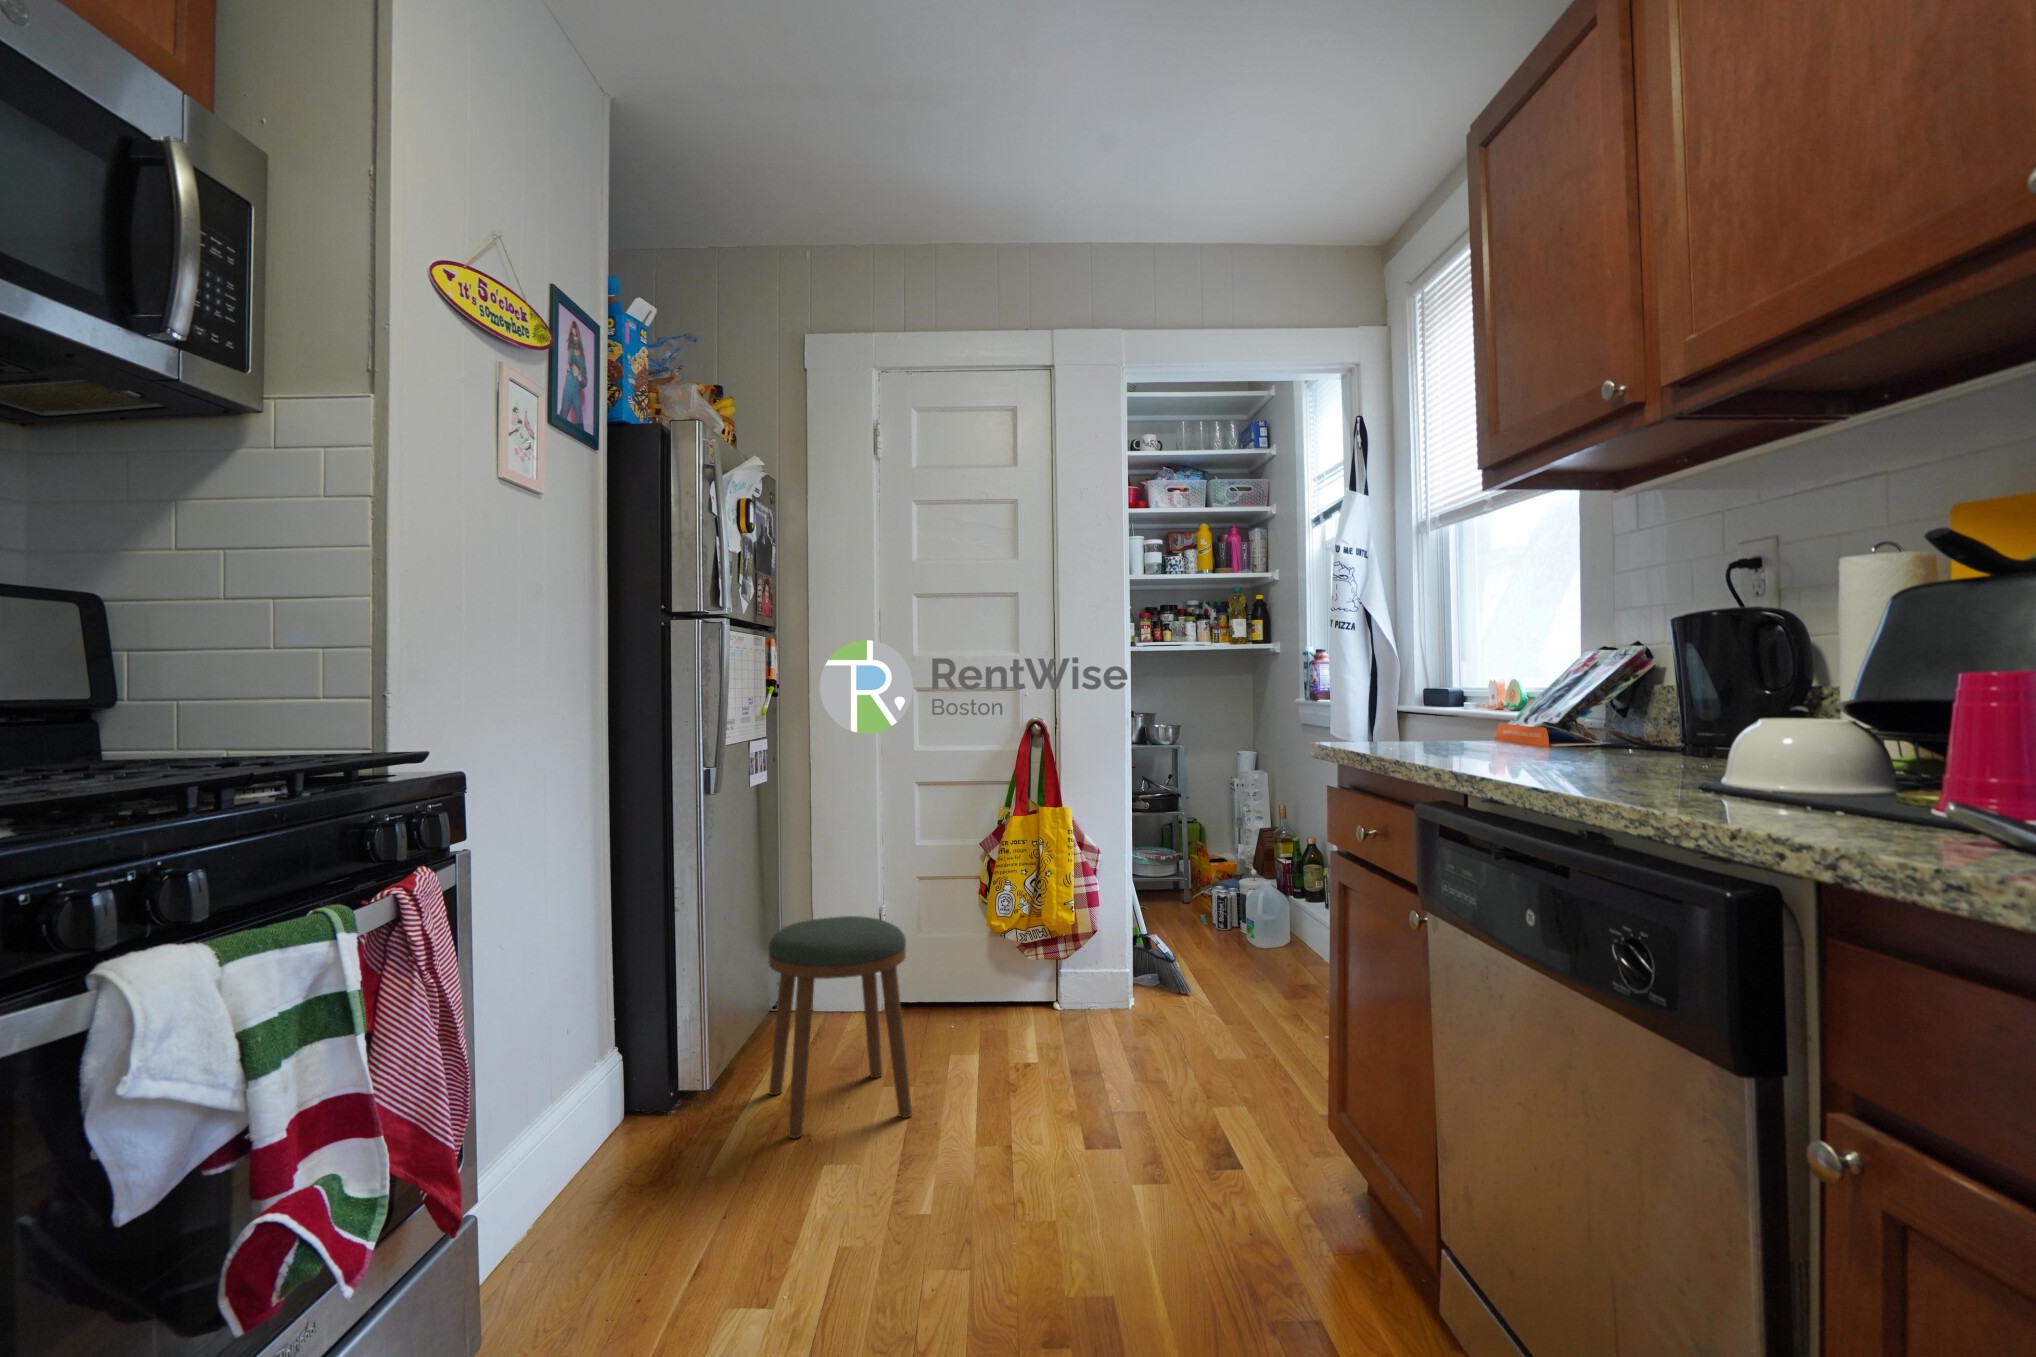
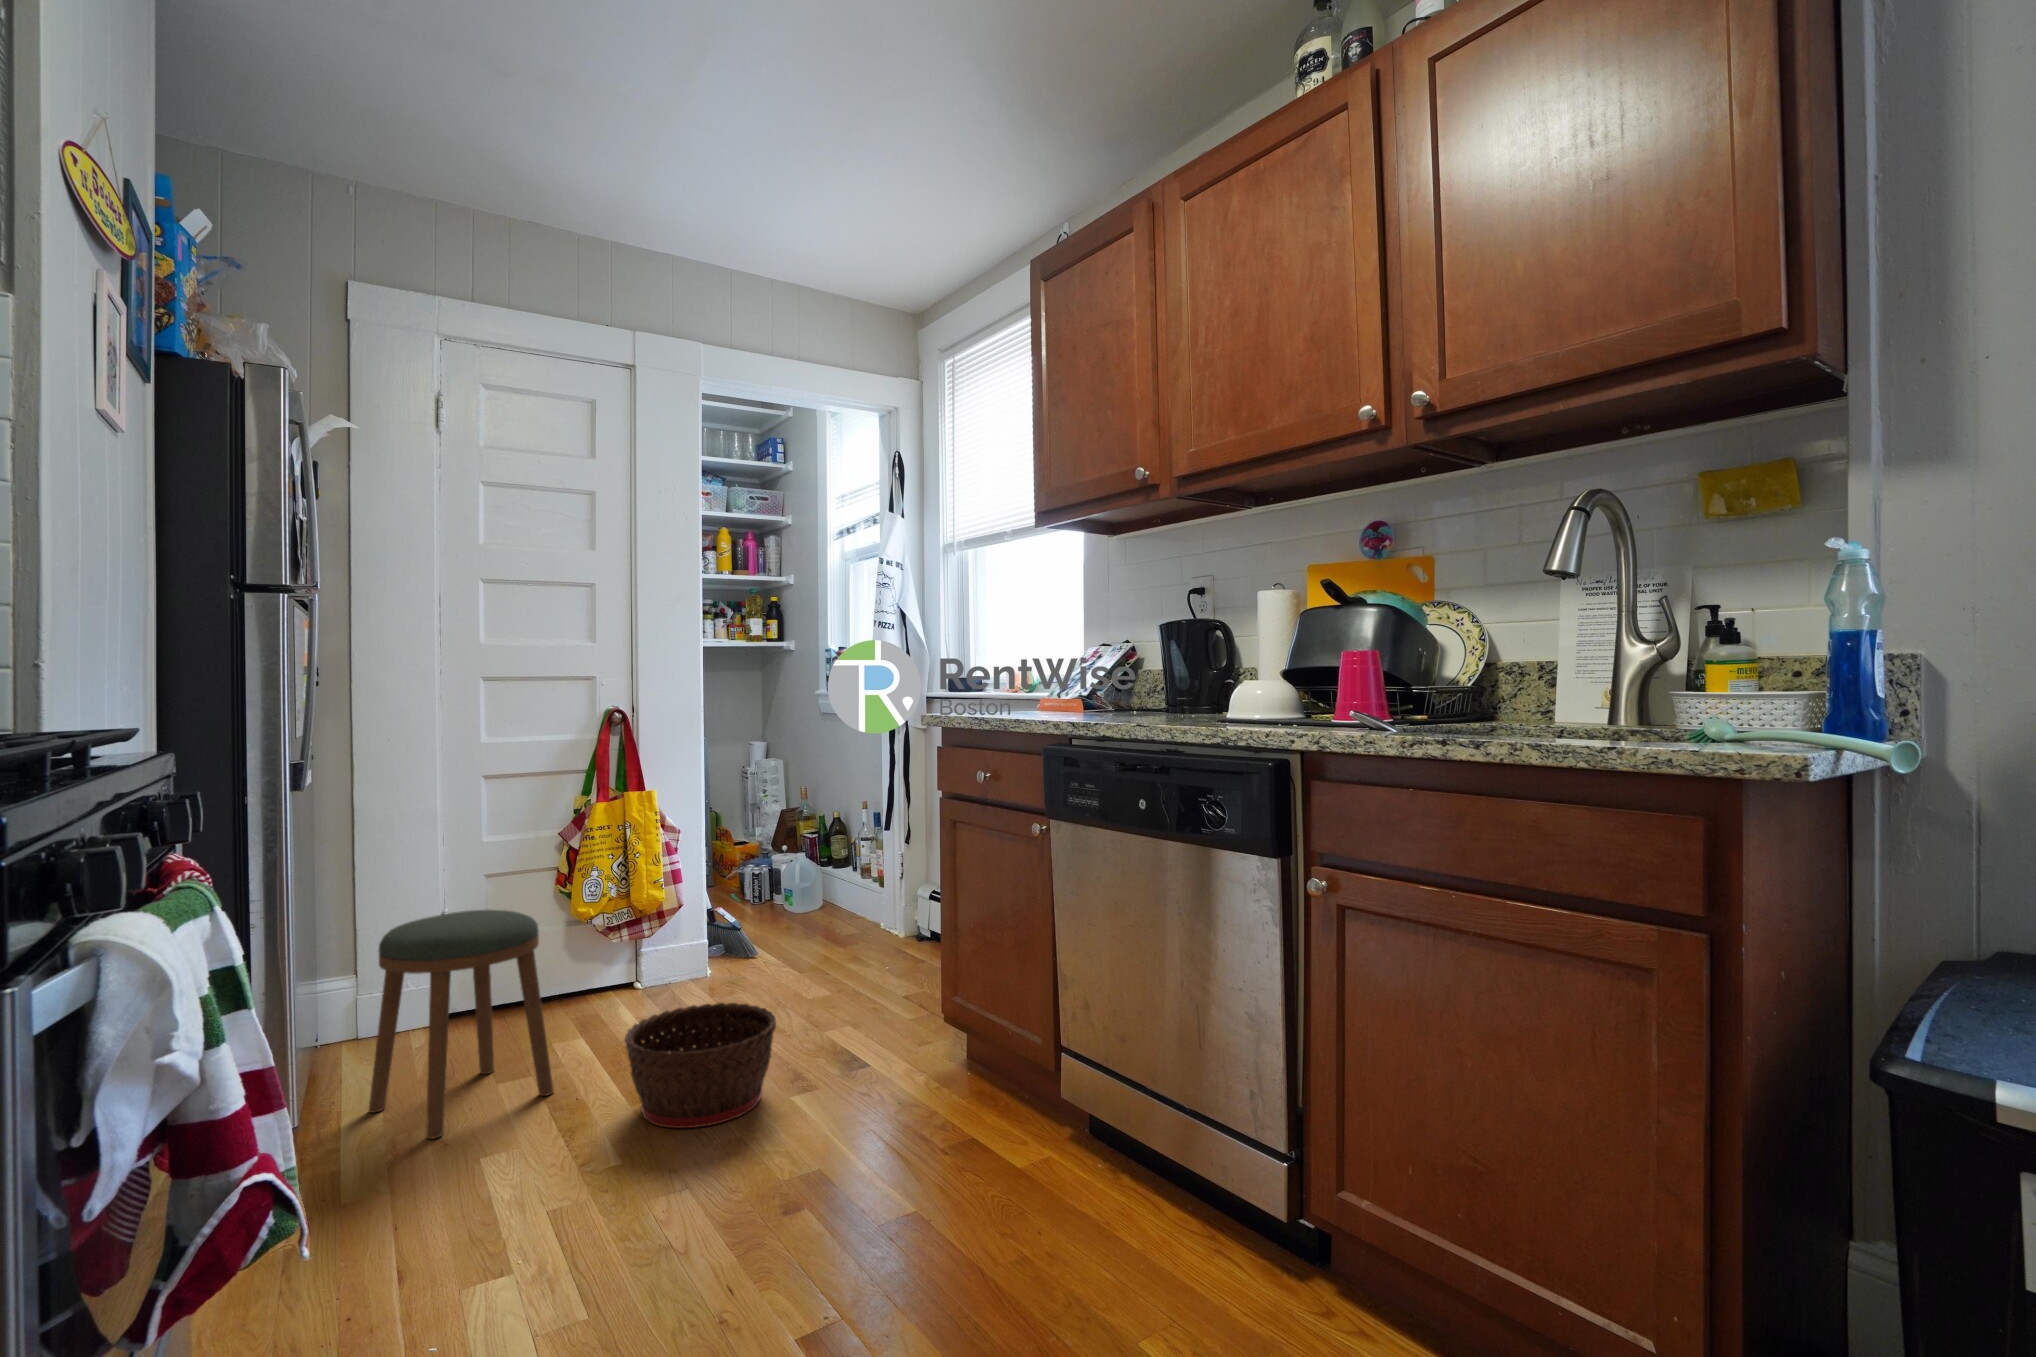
basket: none [949,1056,1111,1206] -> present [625,1003,776,1128]

